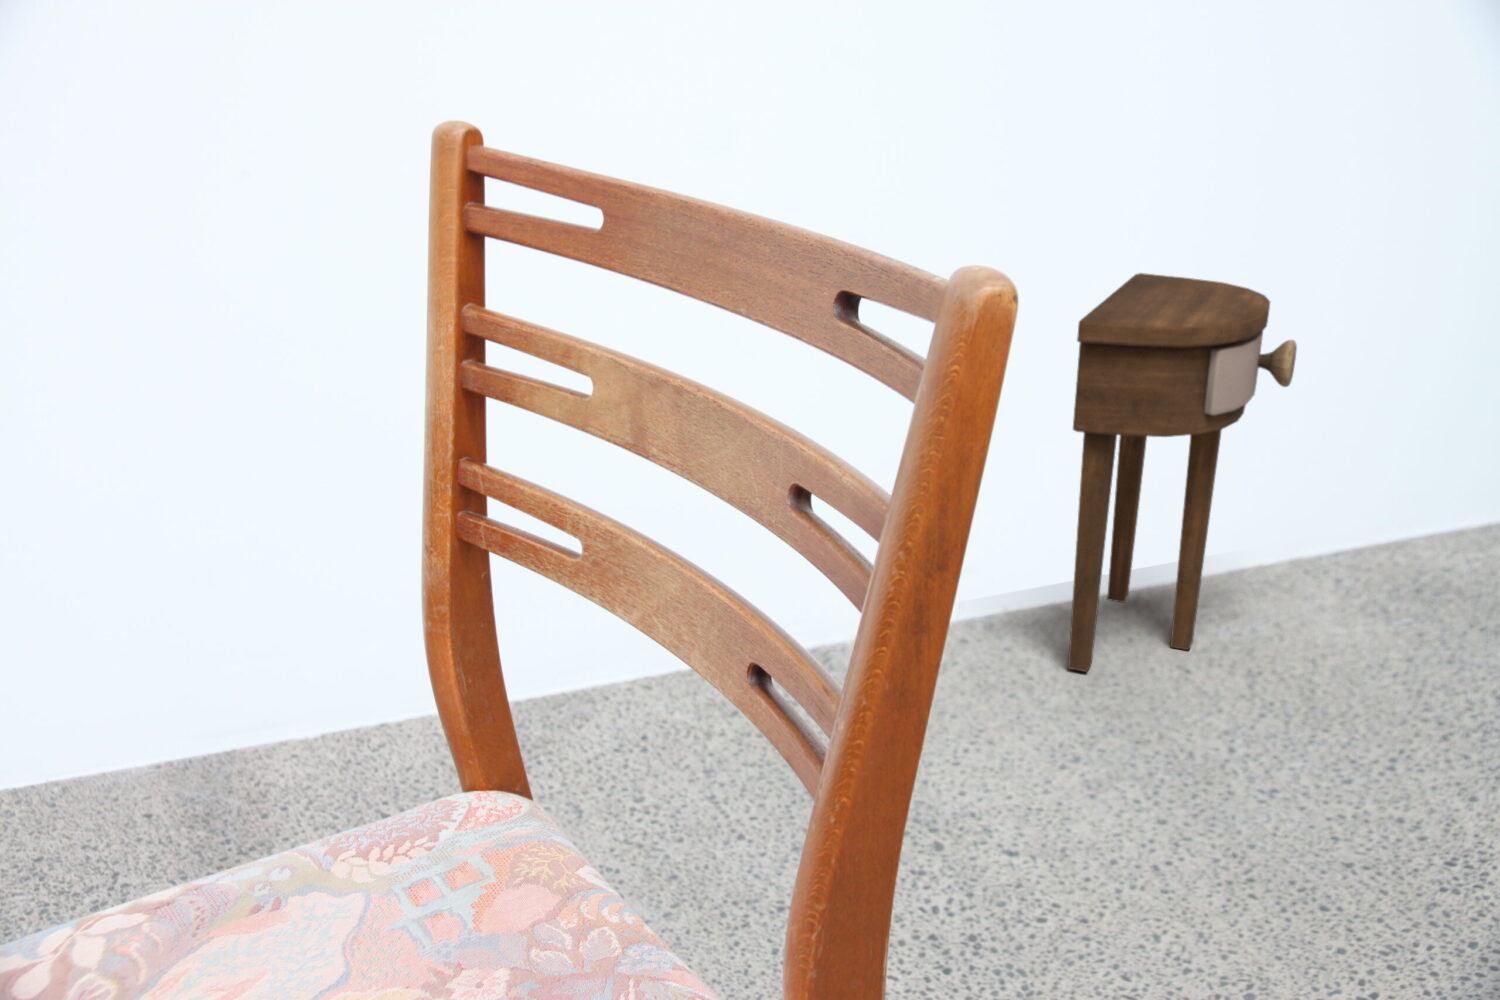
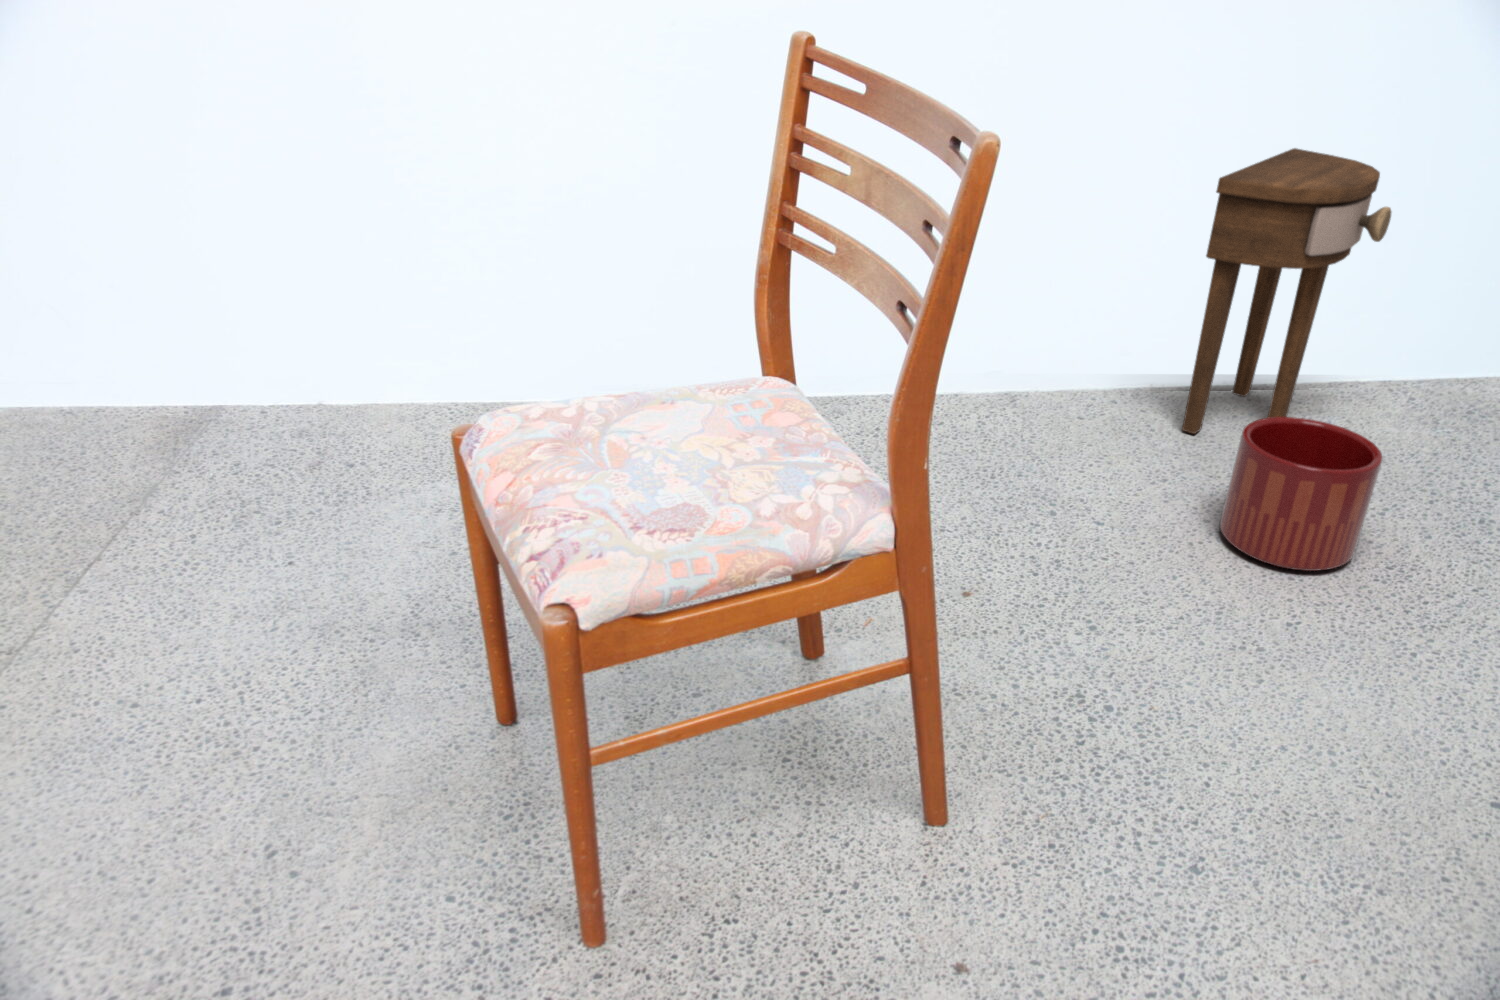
planter: none [1183,652,1410,891] -> present [1220,417,1383,571]

